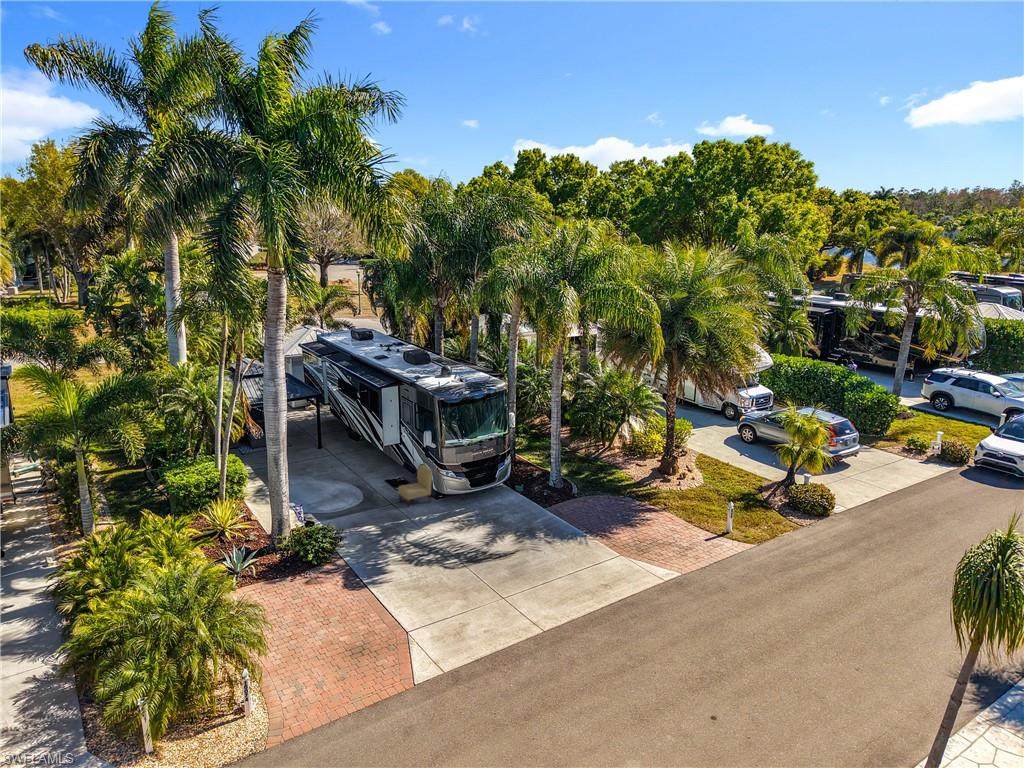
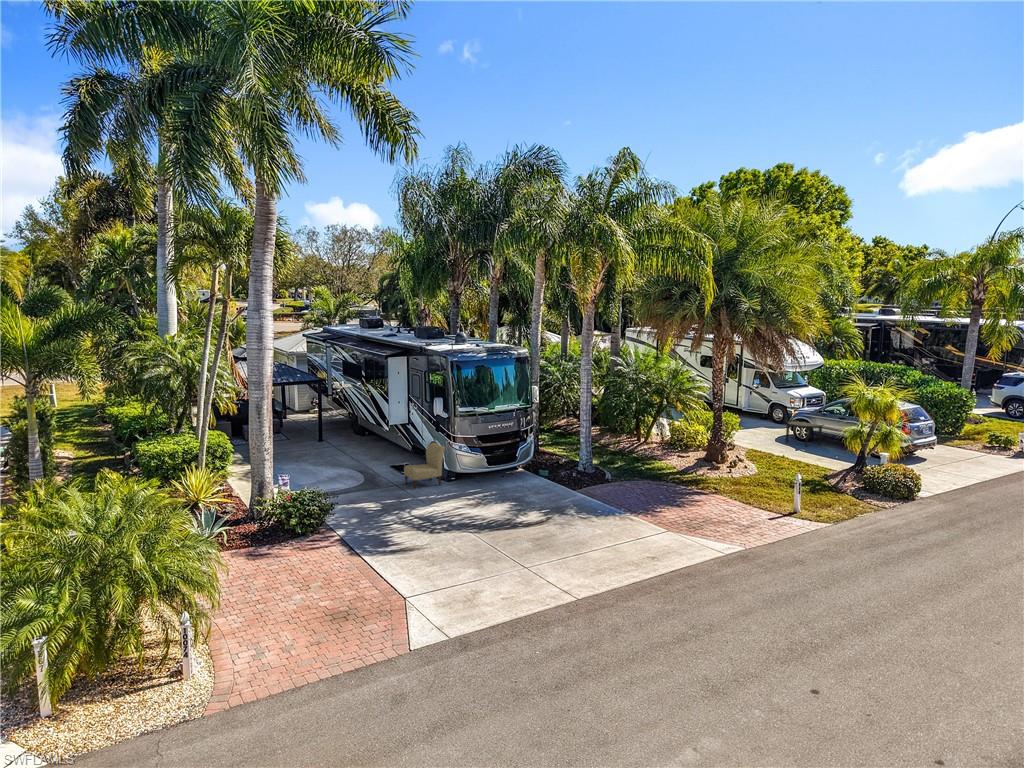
round table: none [732,425,765,452] -> present [785,419,824,447]

